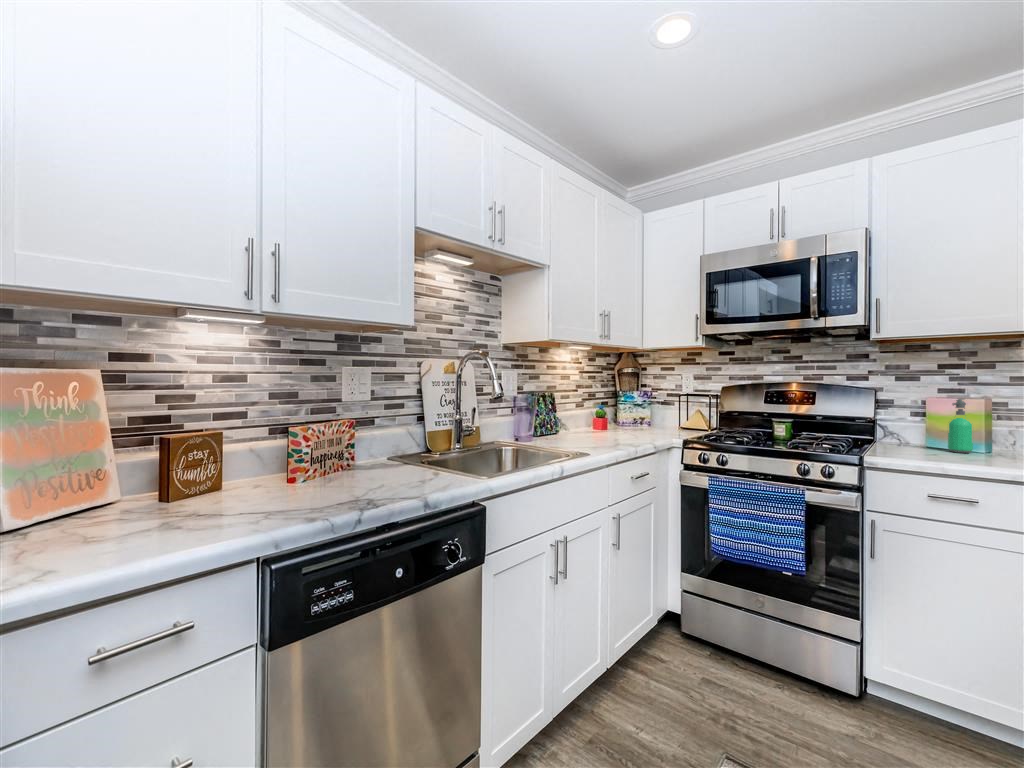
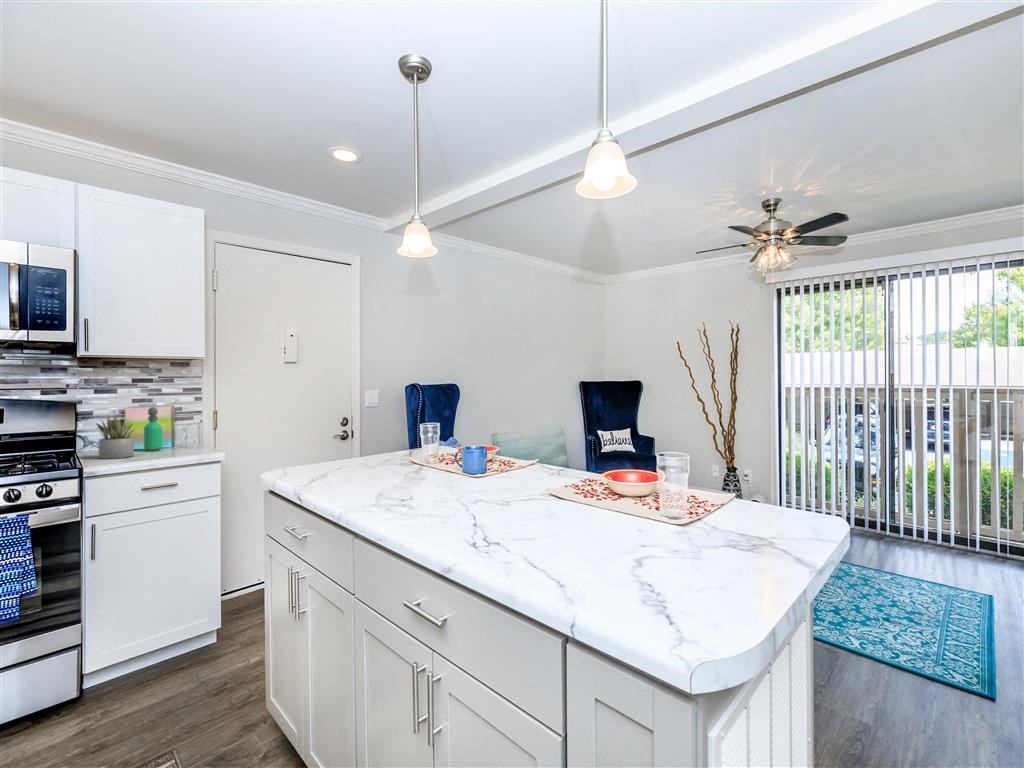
succulent plant: none [888,403,932,454] -> present [96,415,134,459]

